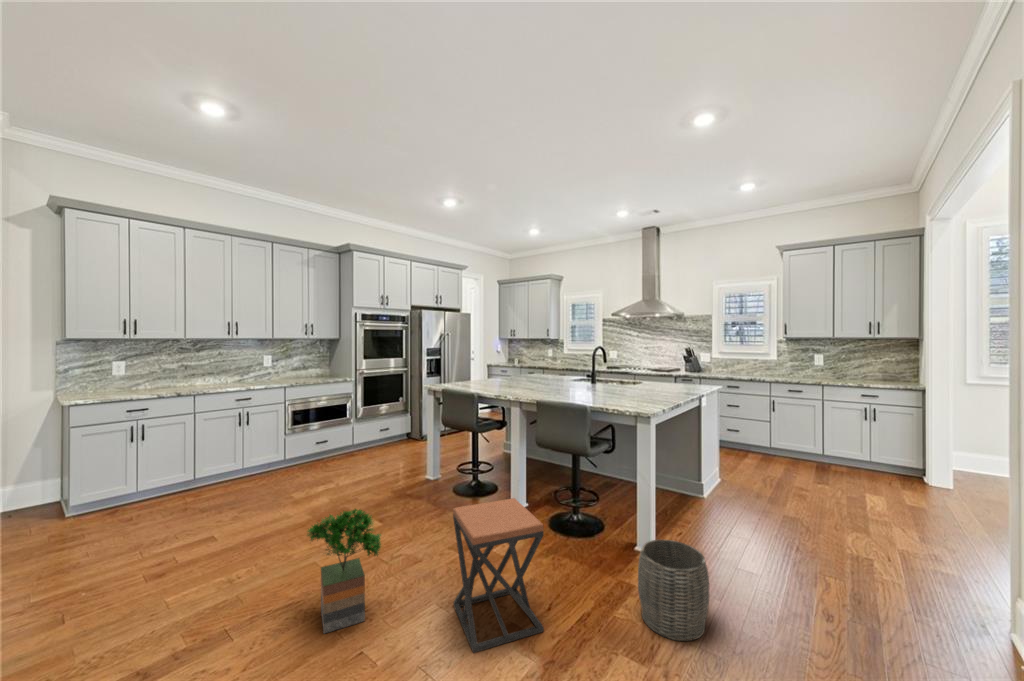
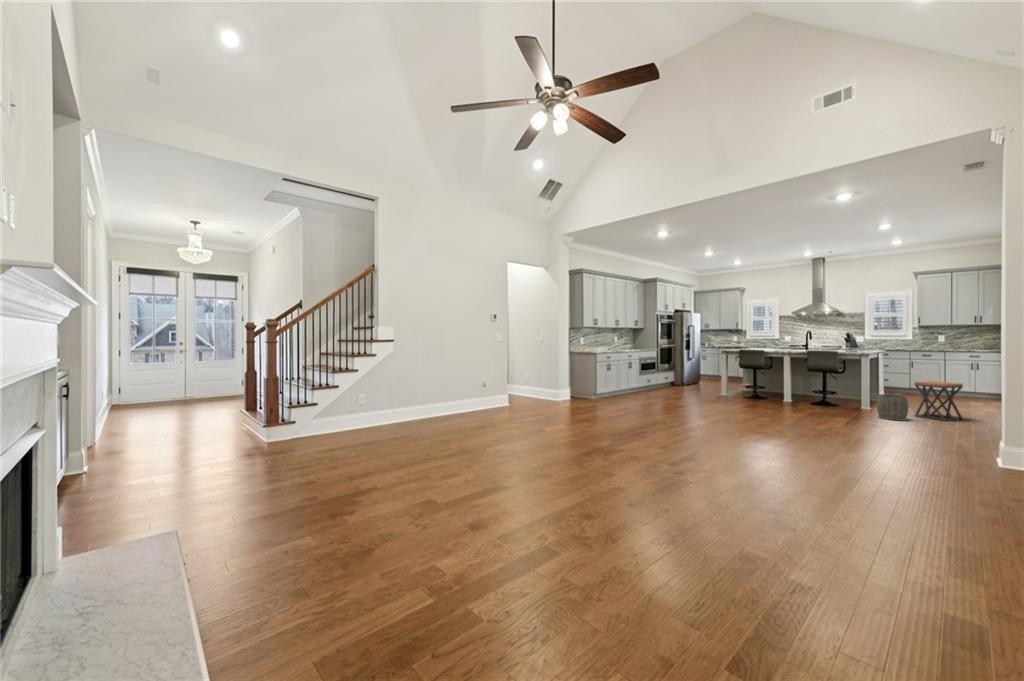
stool: present [453,498,544,653] -> present [915,381,963,421]
potted tree: present [308,509,381,633] -> none [753,382,785,417]

